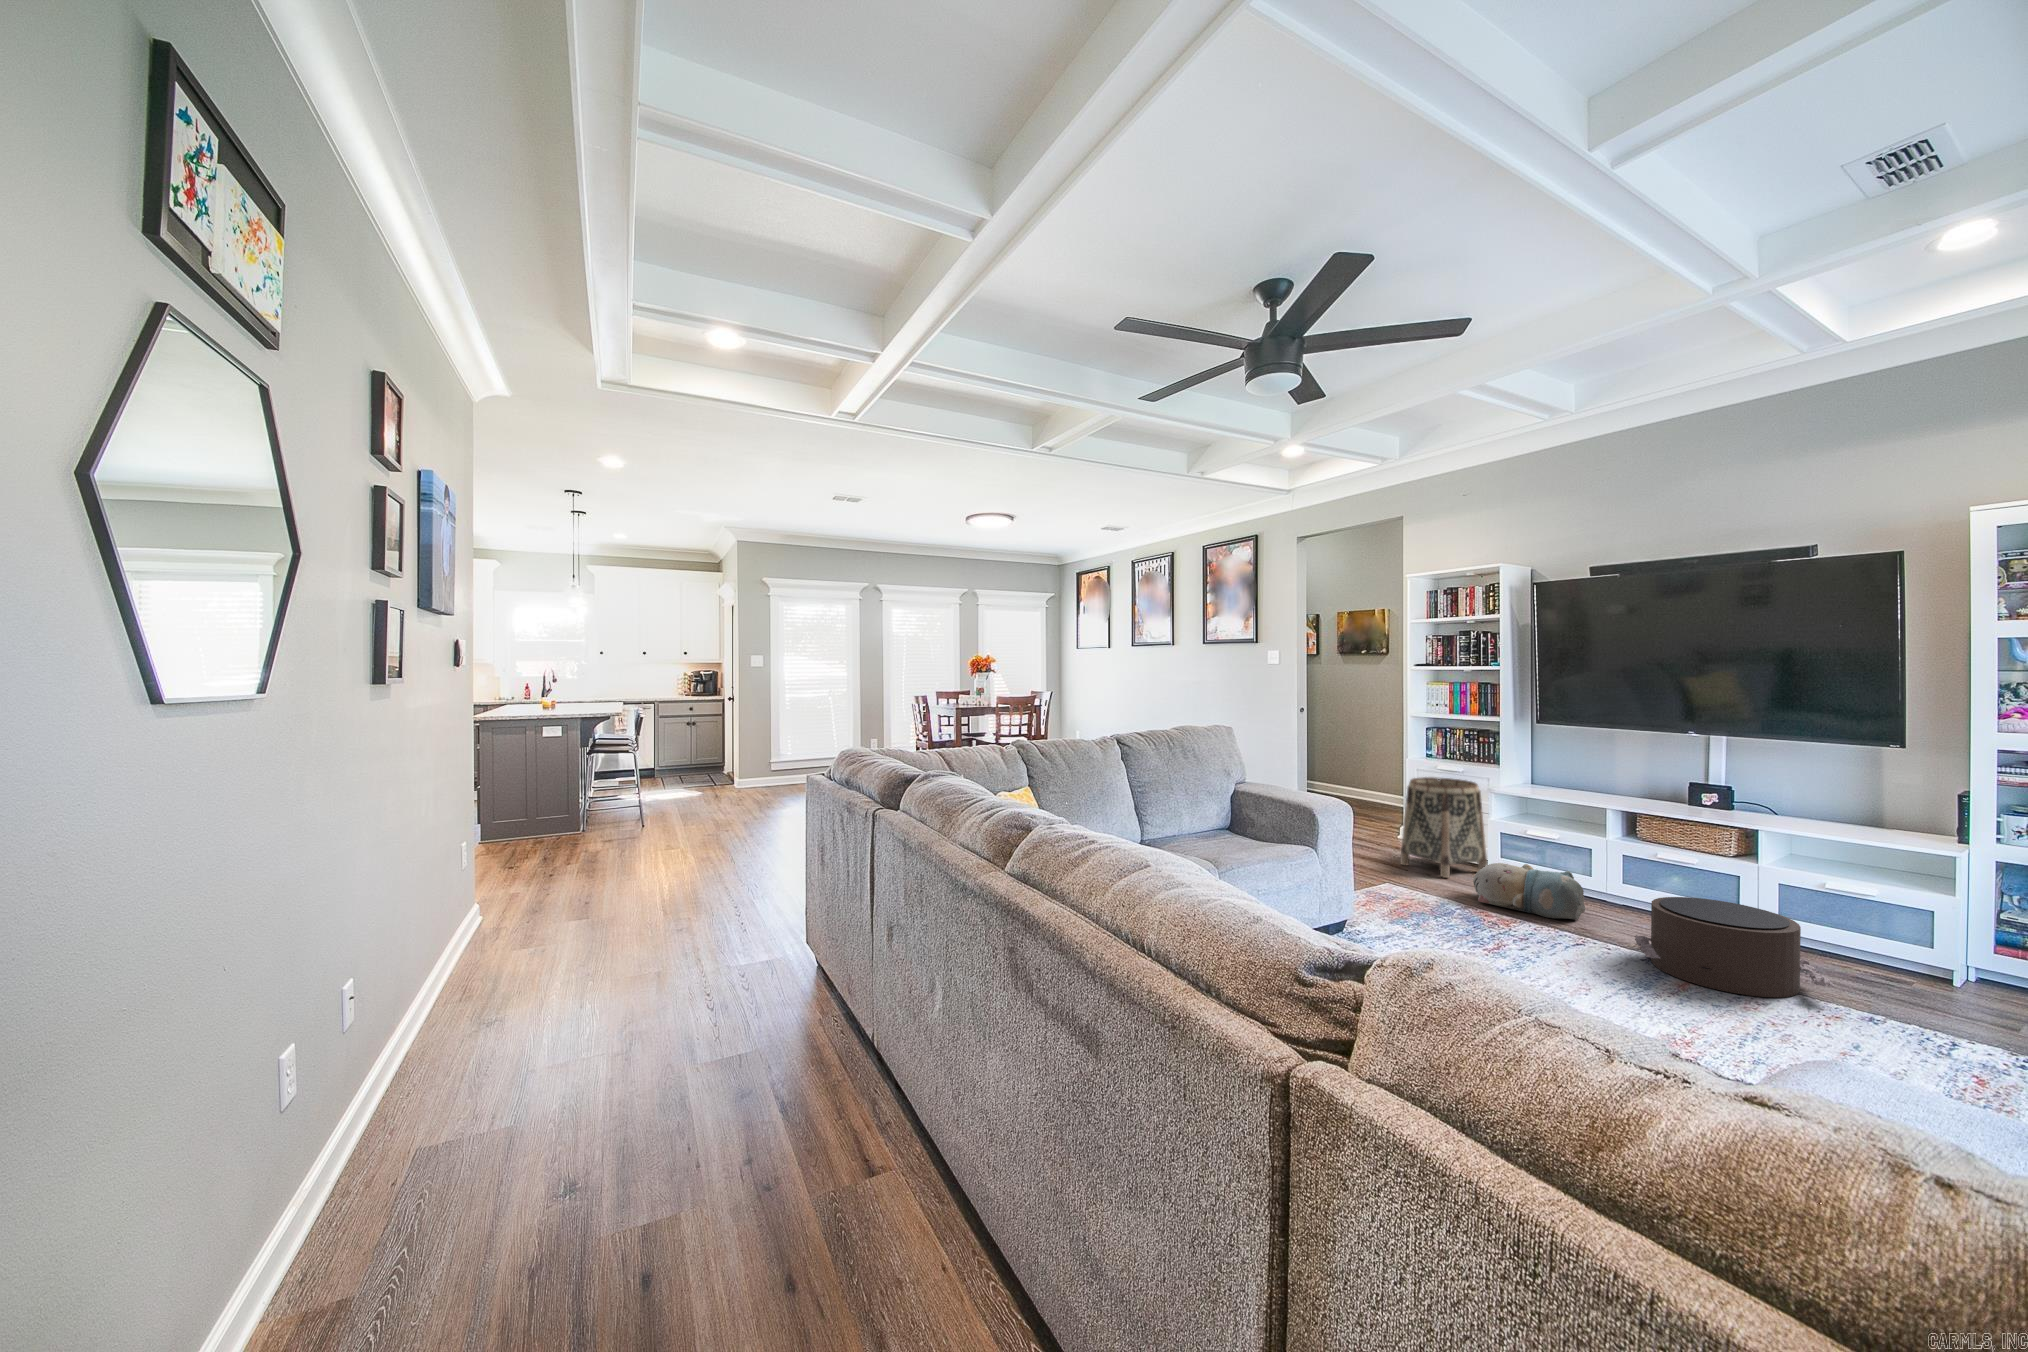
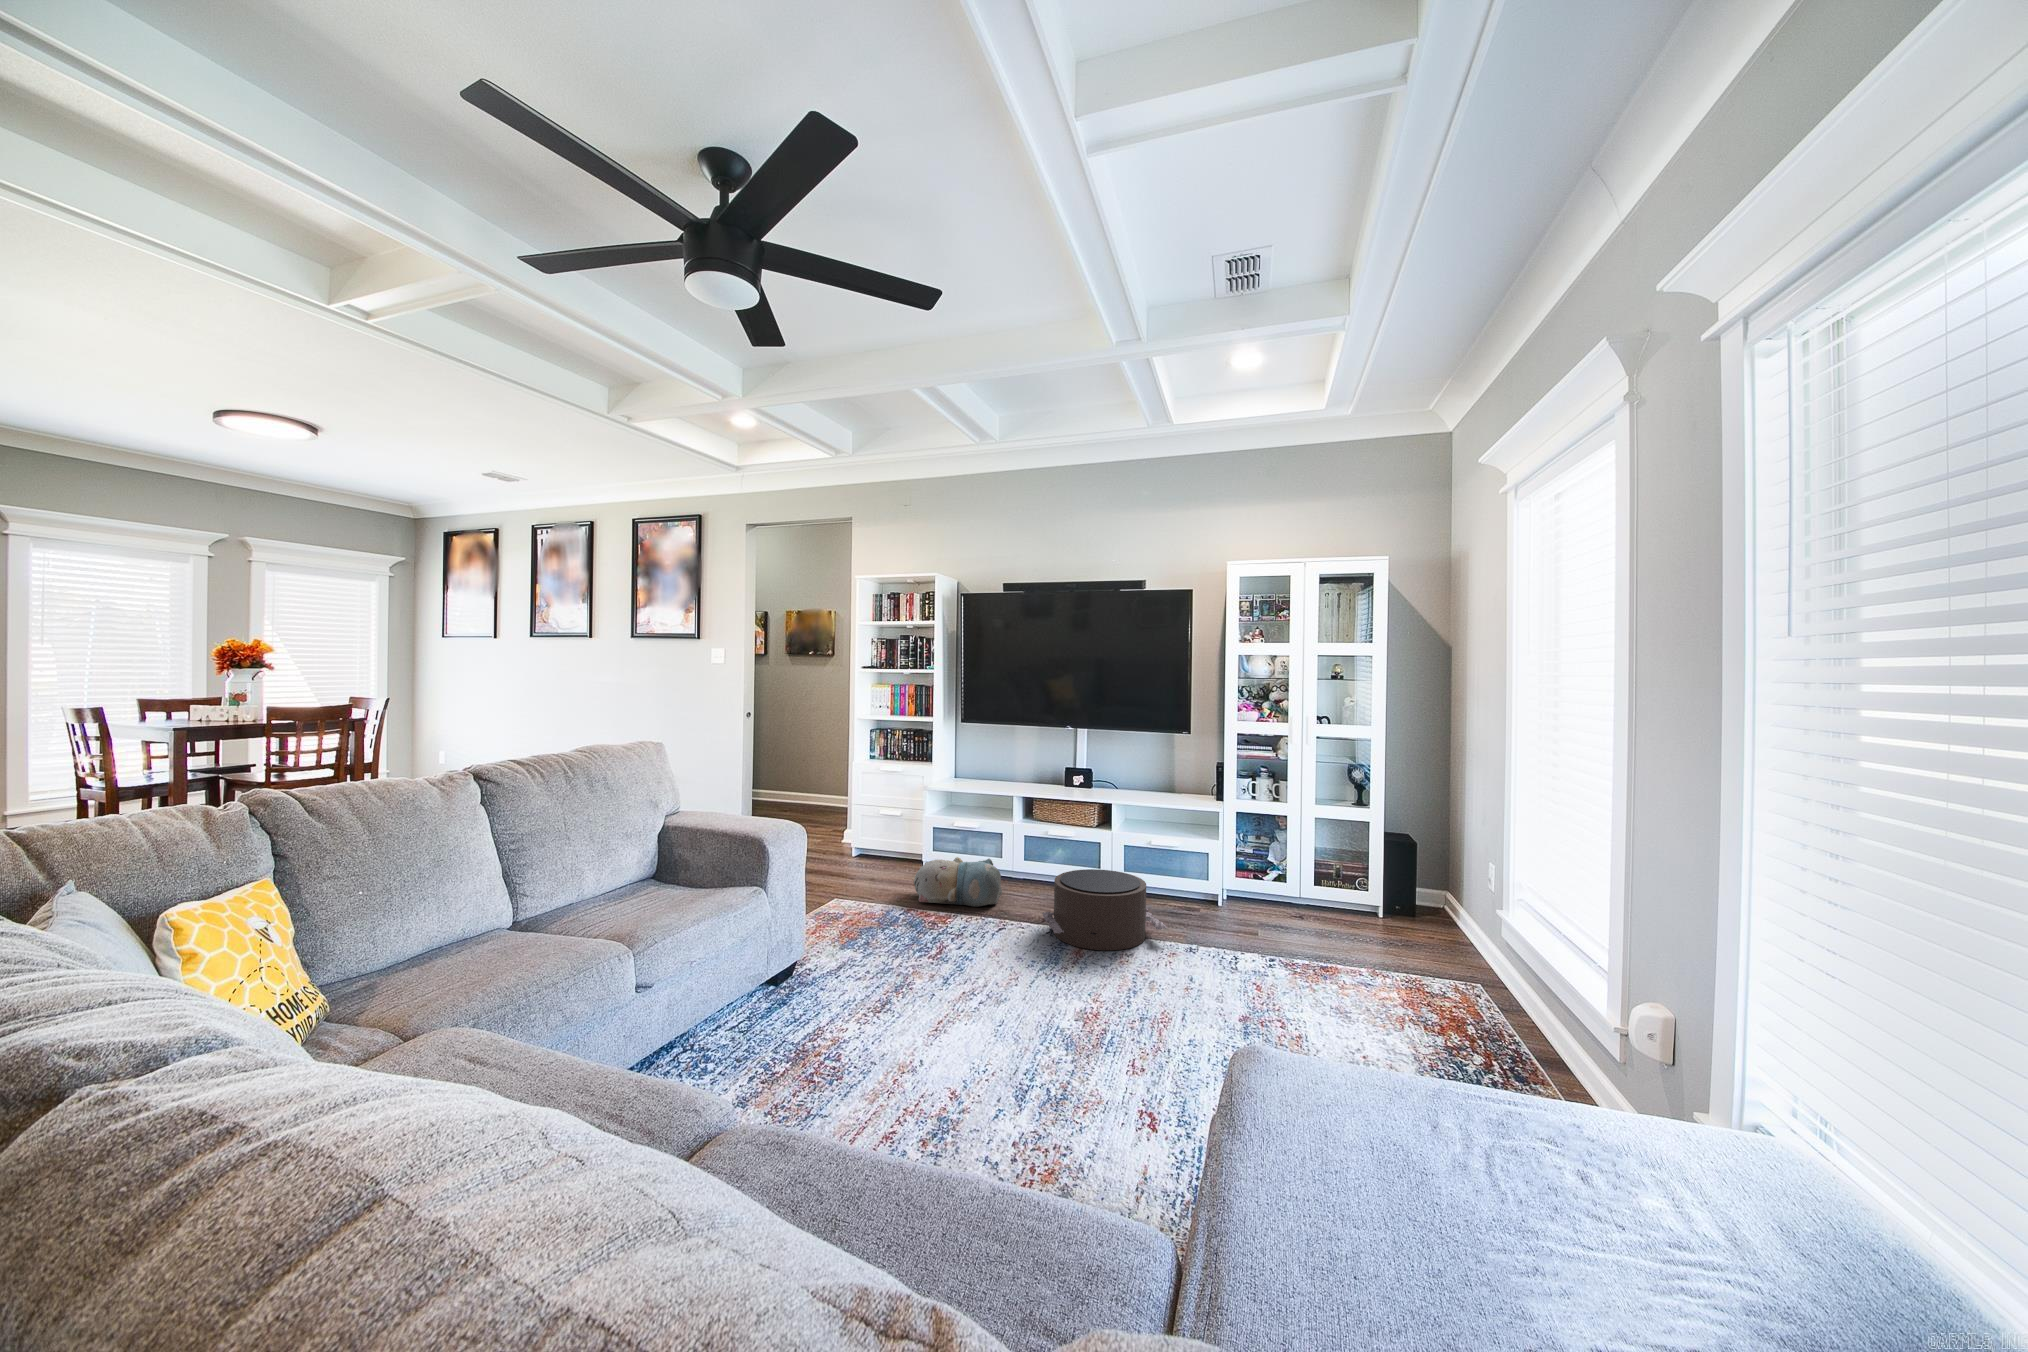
basket: present [1400,777,1487,878] -> none [846,779,922,880]

